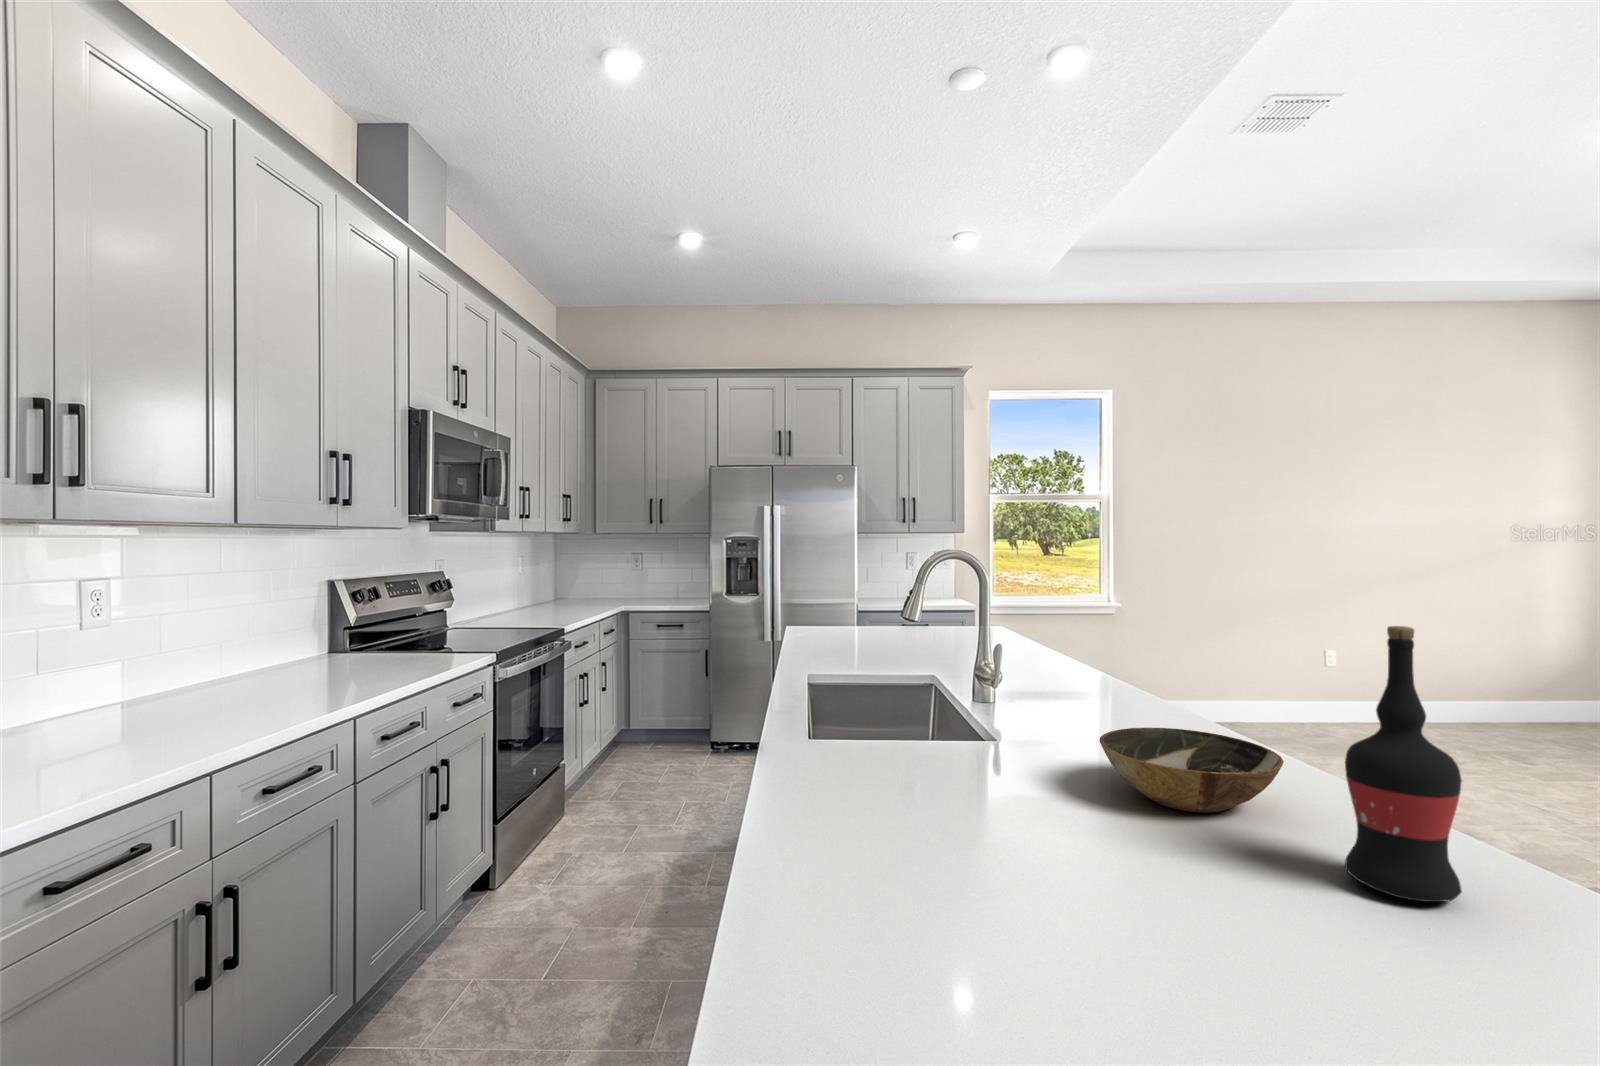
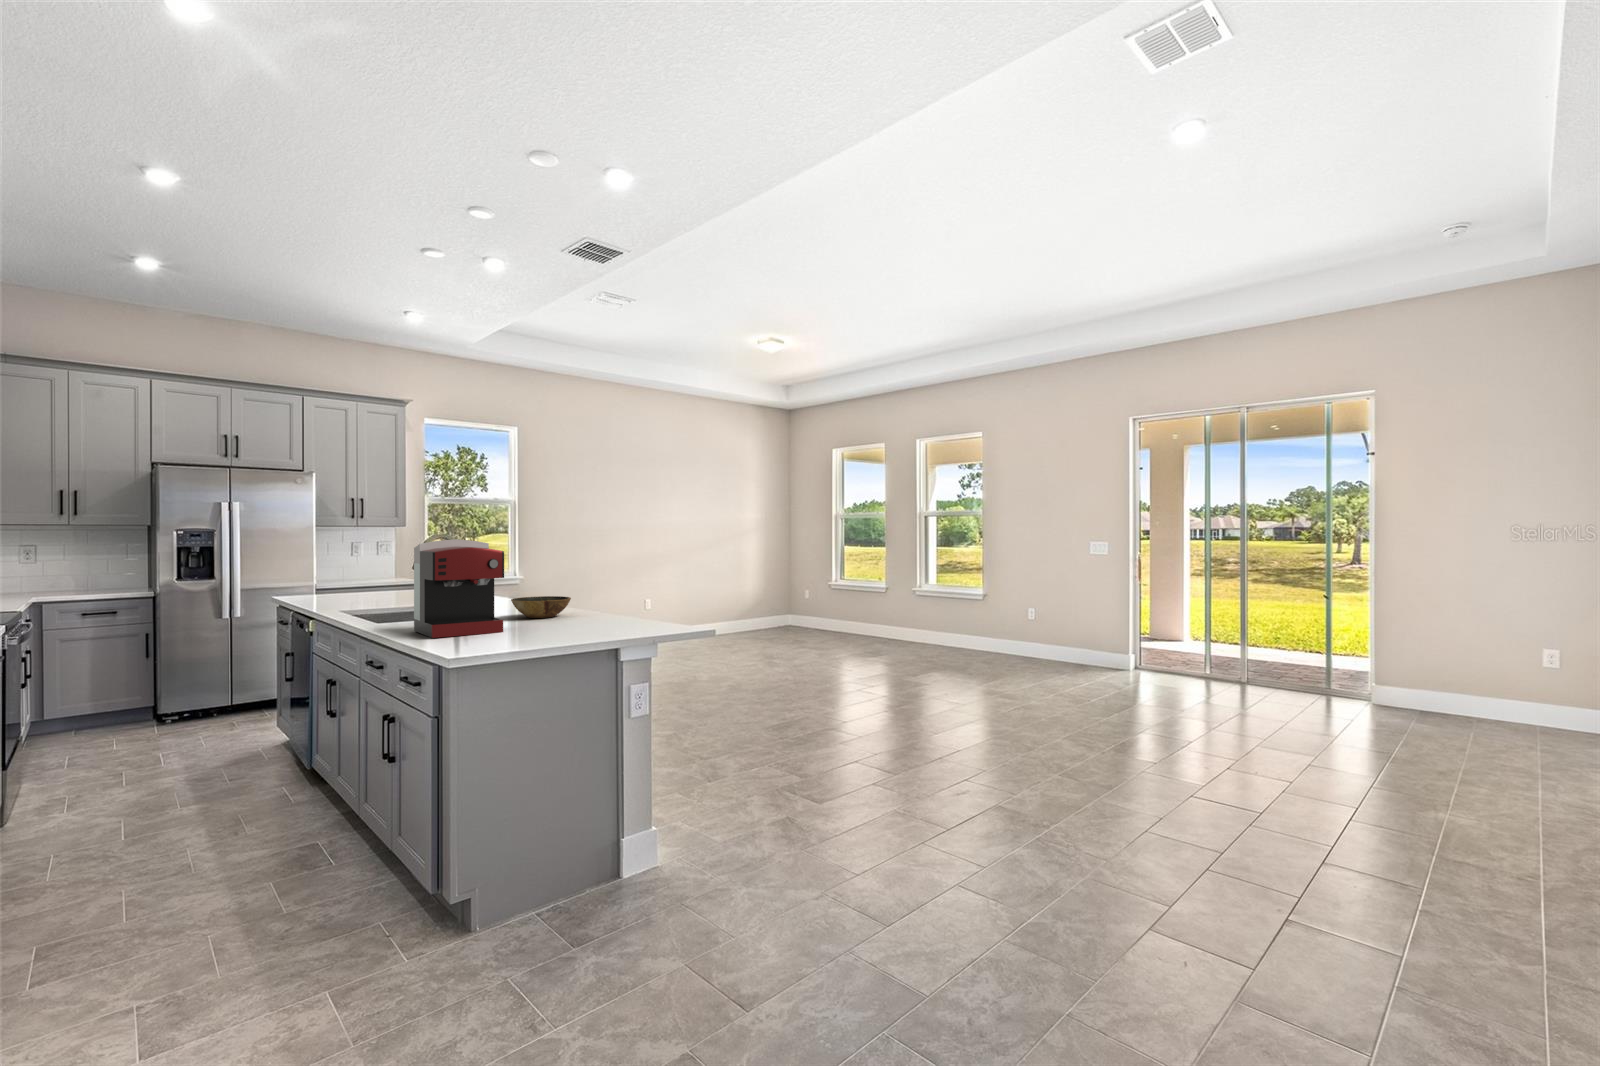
coffee maker: none [837,582,1074,924] -> present [414,539,504,638]
wine bottle: present [1345,626,1462,902] -> none [580,549,606,620]

